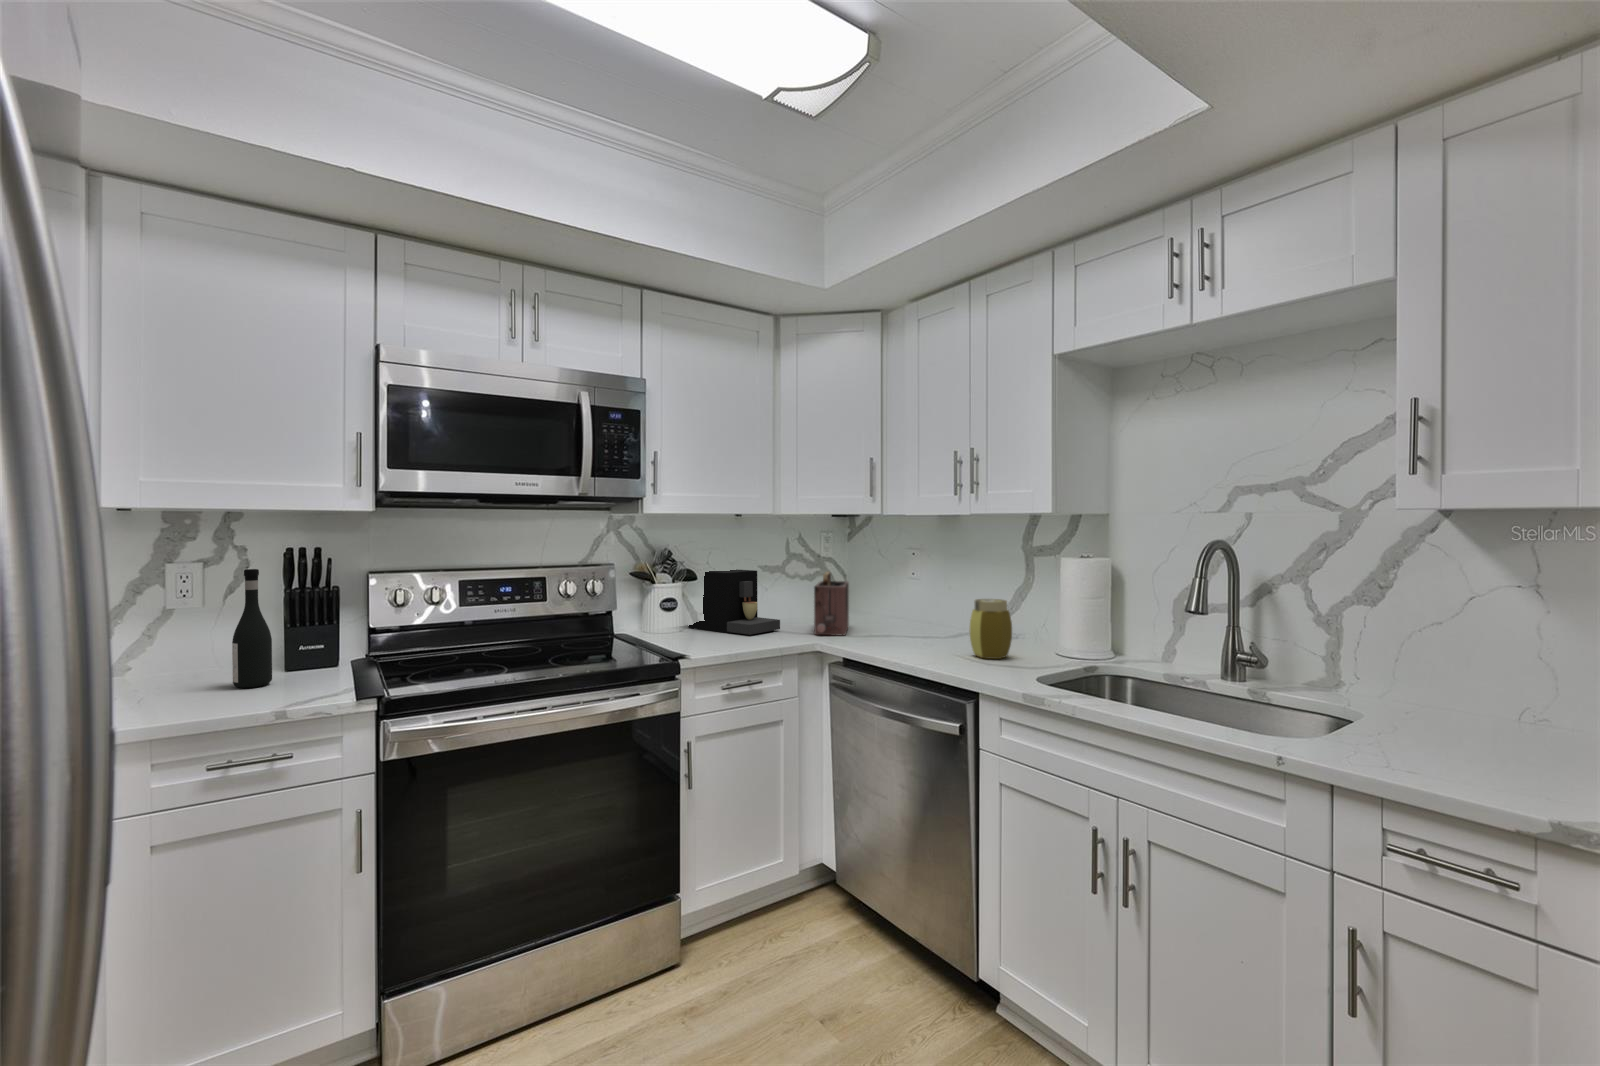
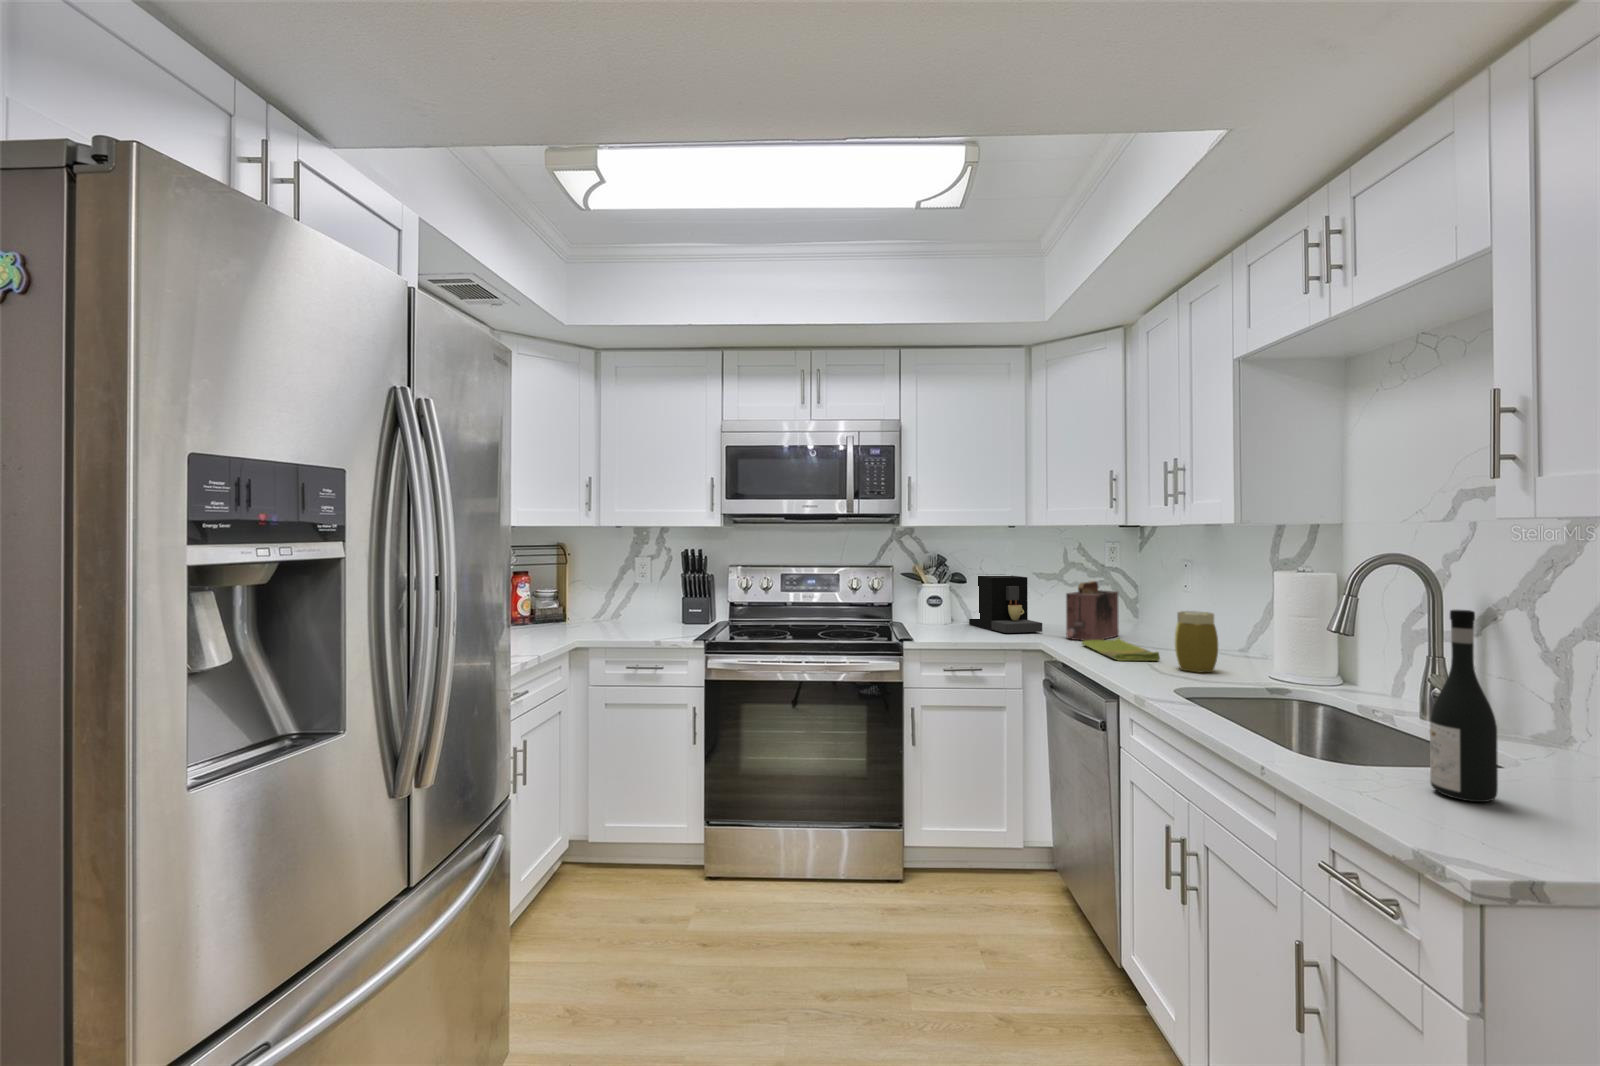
wine bottle: present [232,569,272,688] -> present [1430,610,1498,802]
dish towel: none [845,629,945,655] -> present [1081,638,1160,661]

